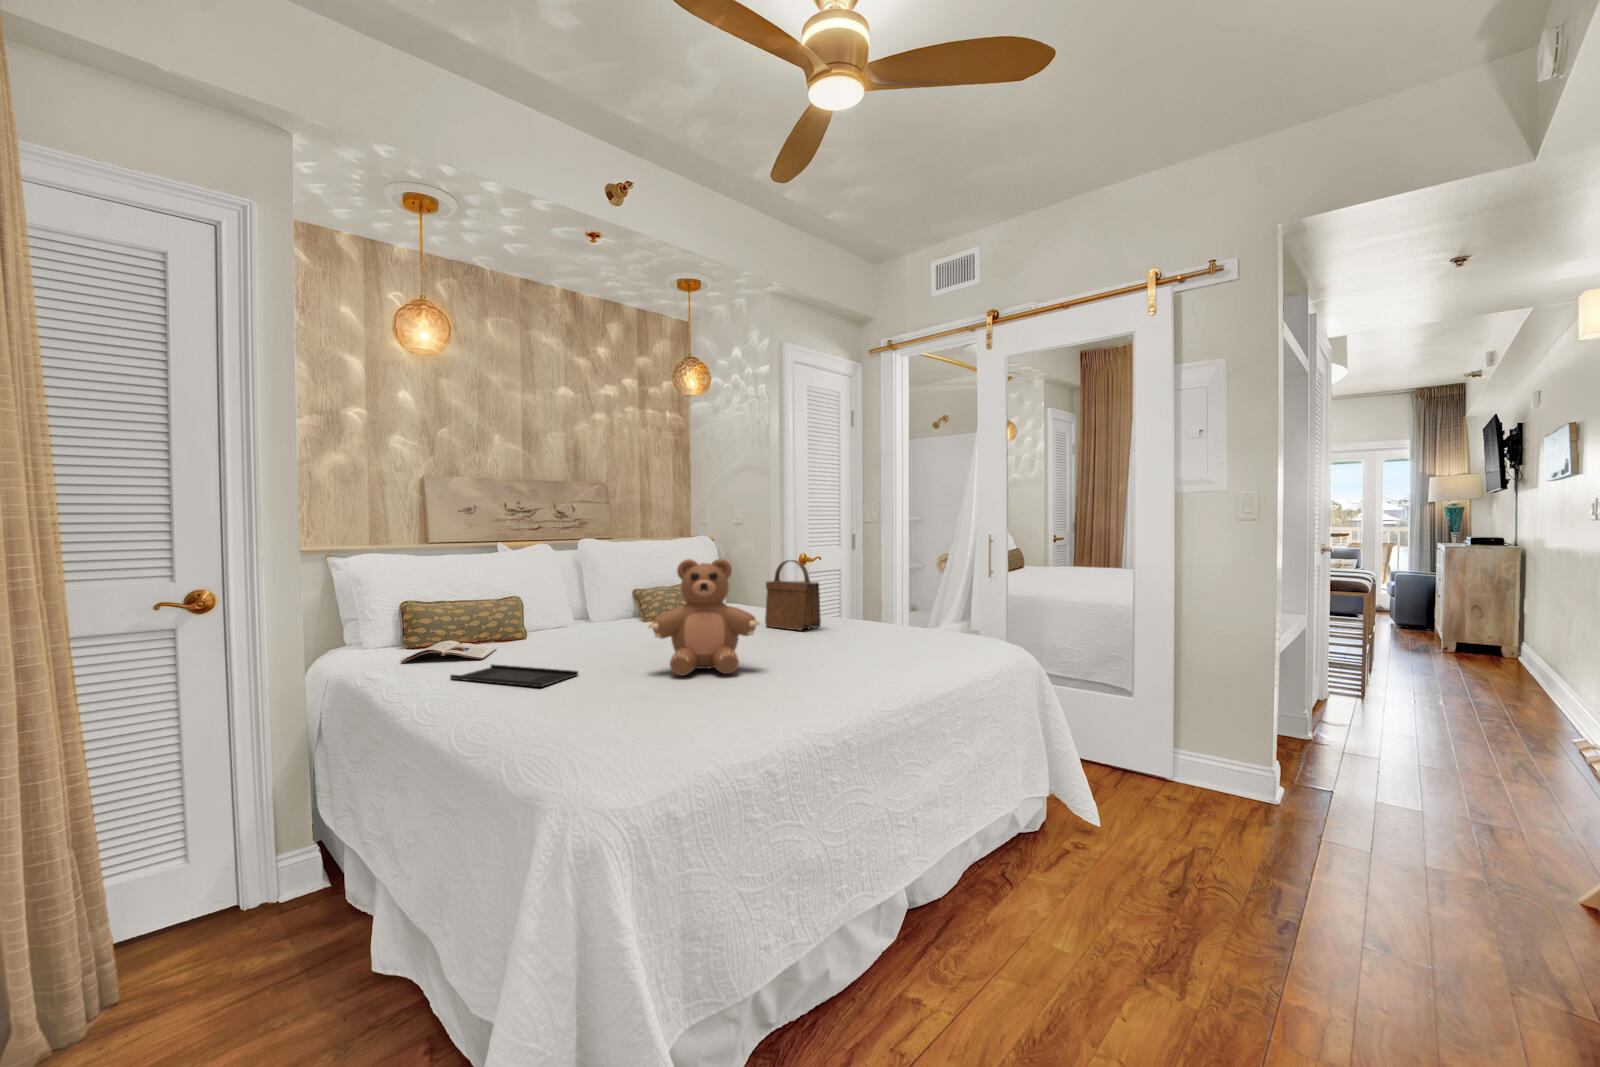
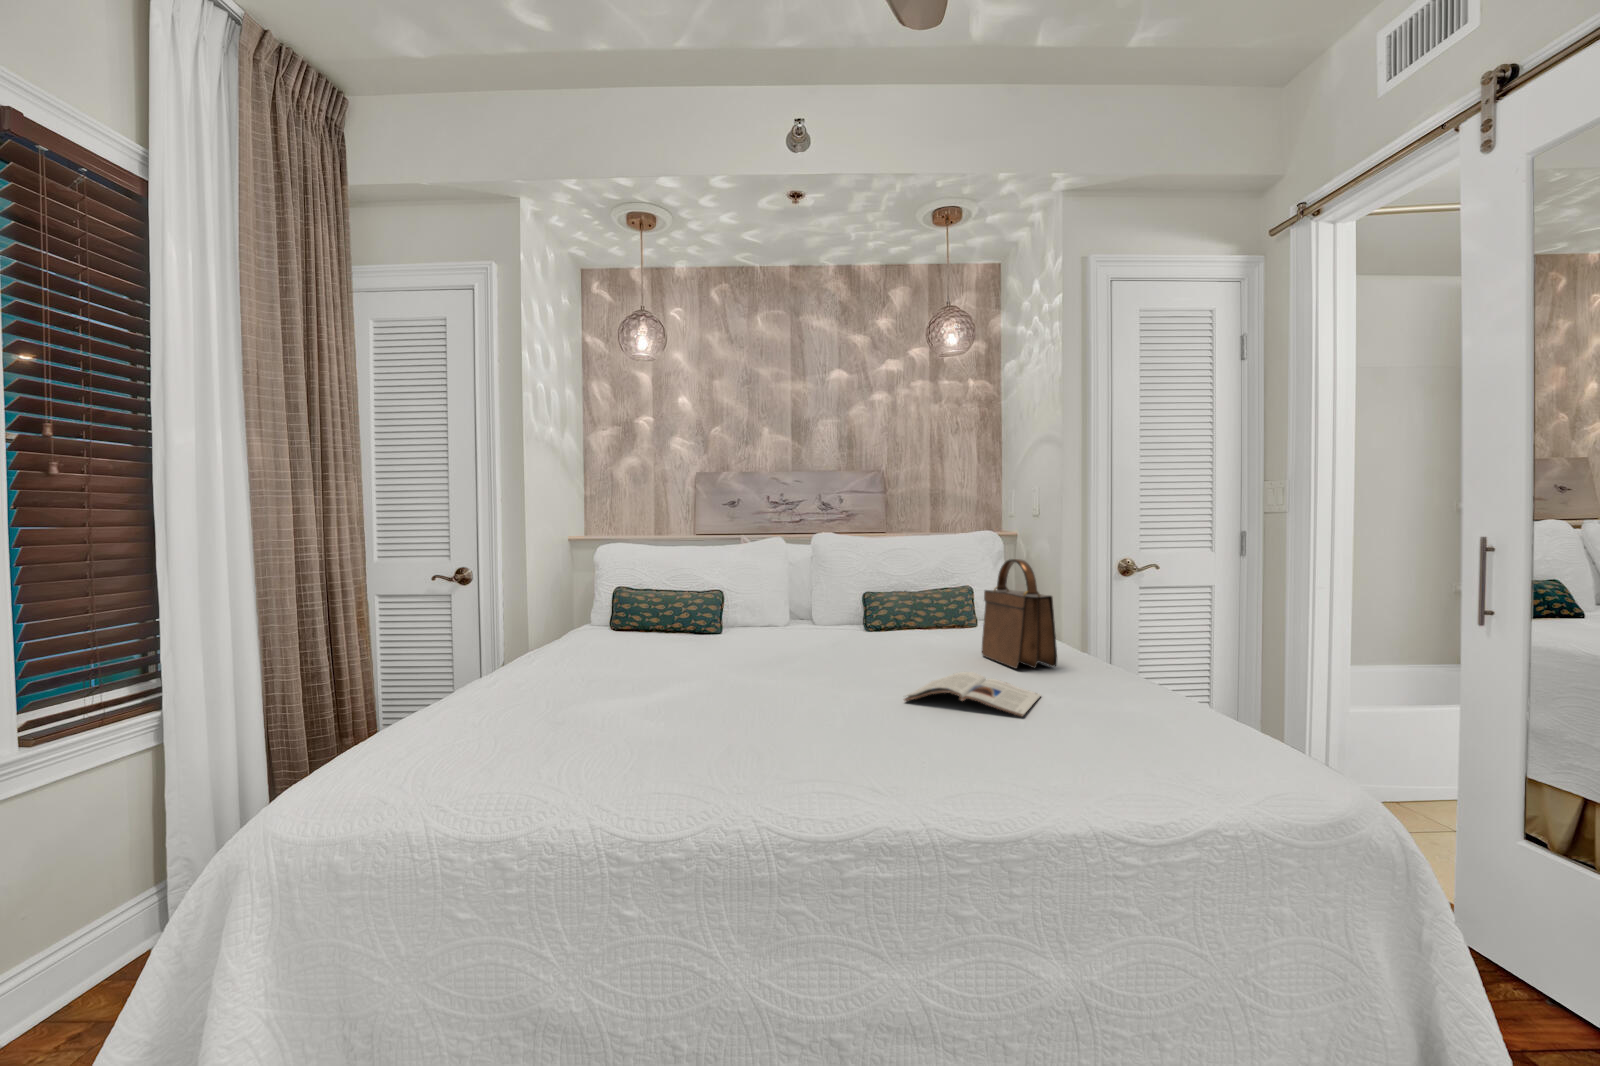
teddy bear: present [648,559,761,676] -> none [683,549,818,722]
magazine: present [401,641,496,663] -> present [904,672,1041,716]
tray: present [450,664,578,687] -> none [543,661,630,696]

